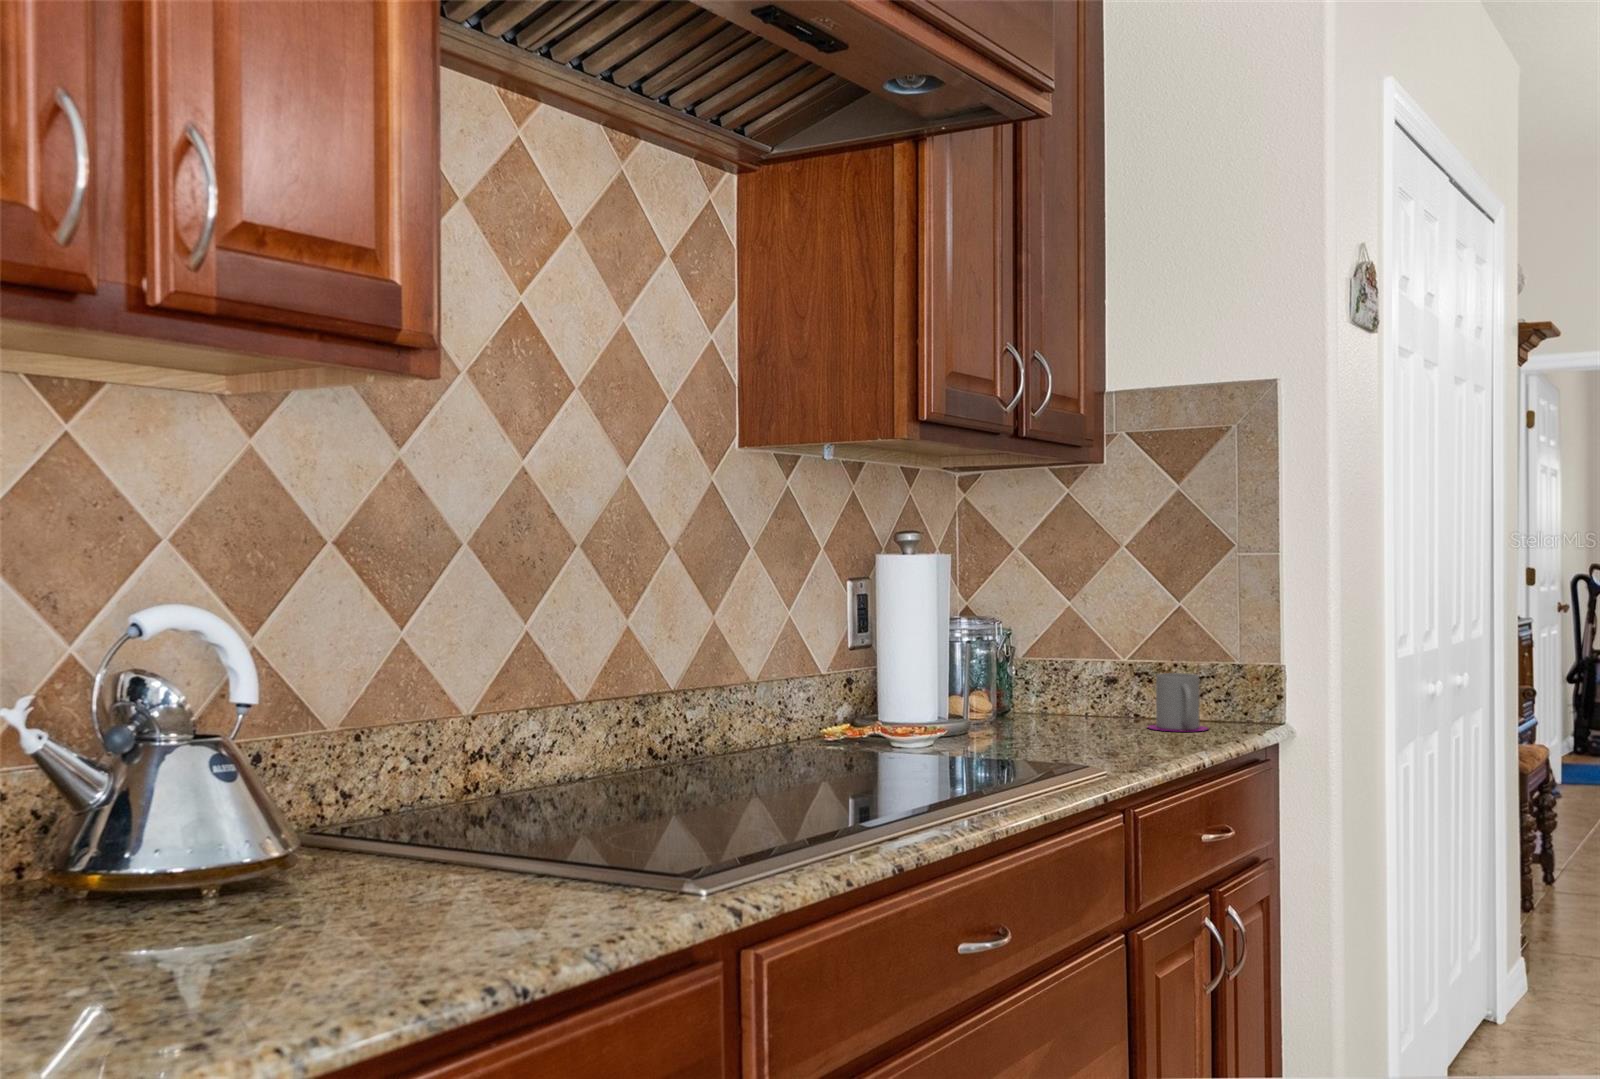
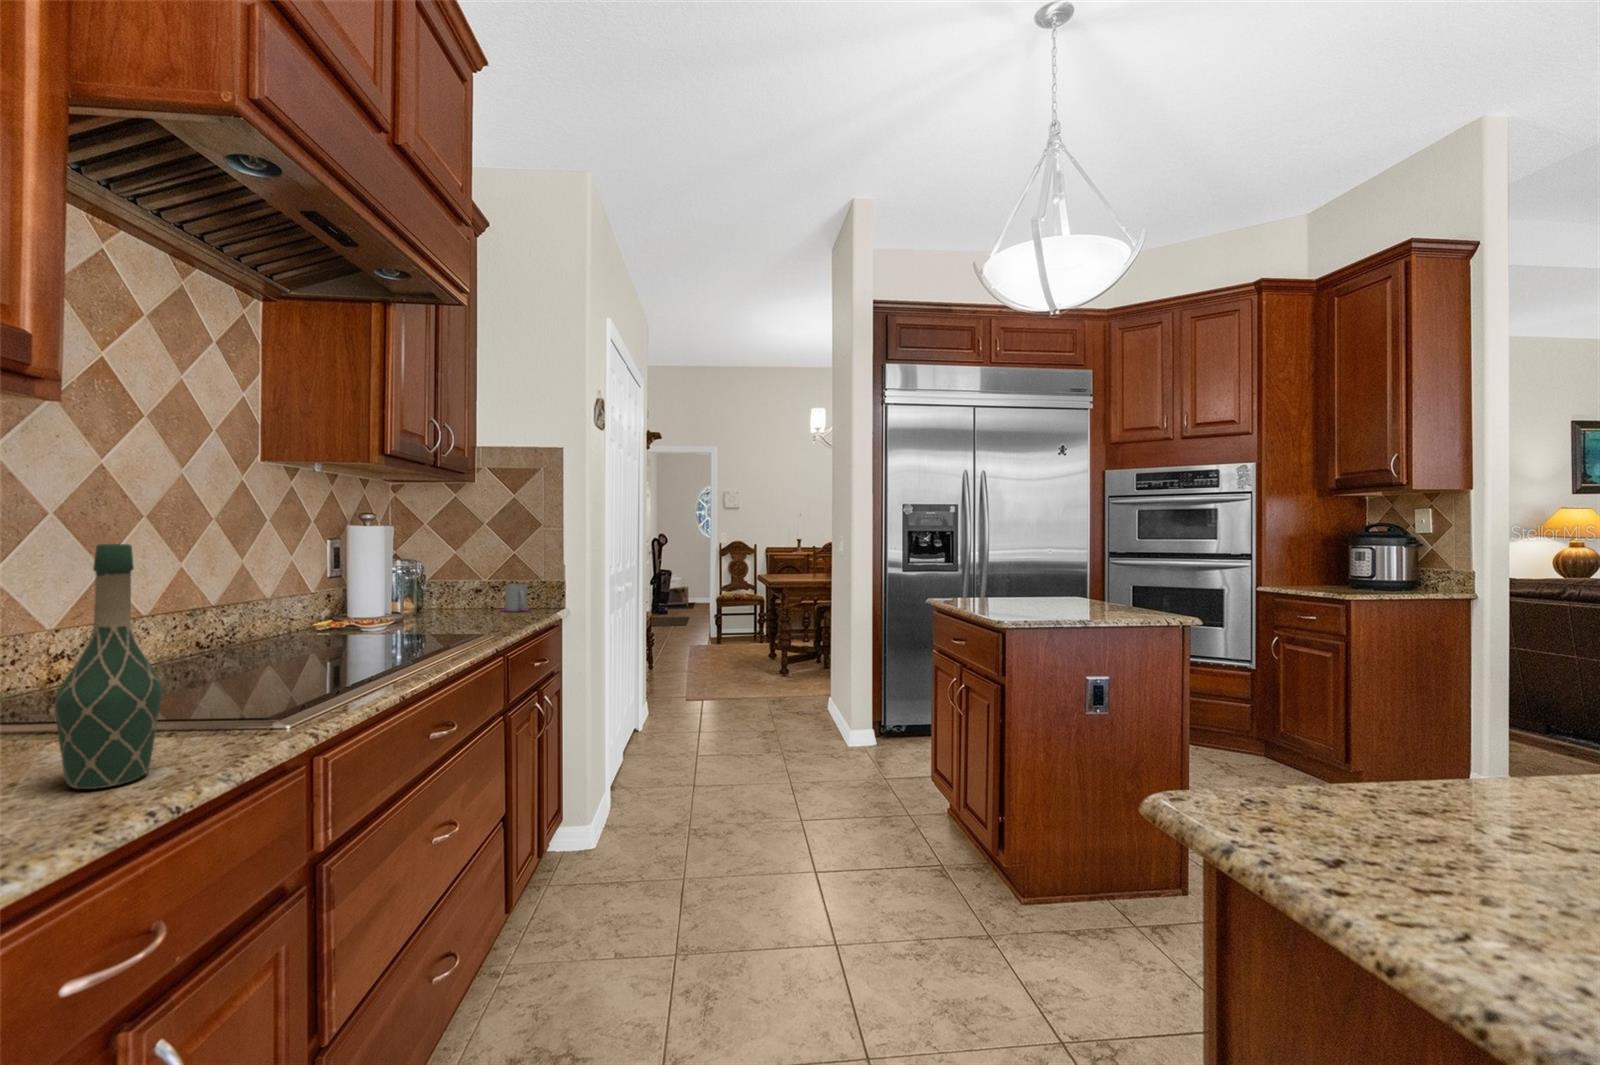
wine bottle: none [390,563,513,945] -> present [54,544,162,789]

